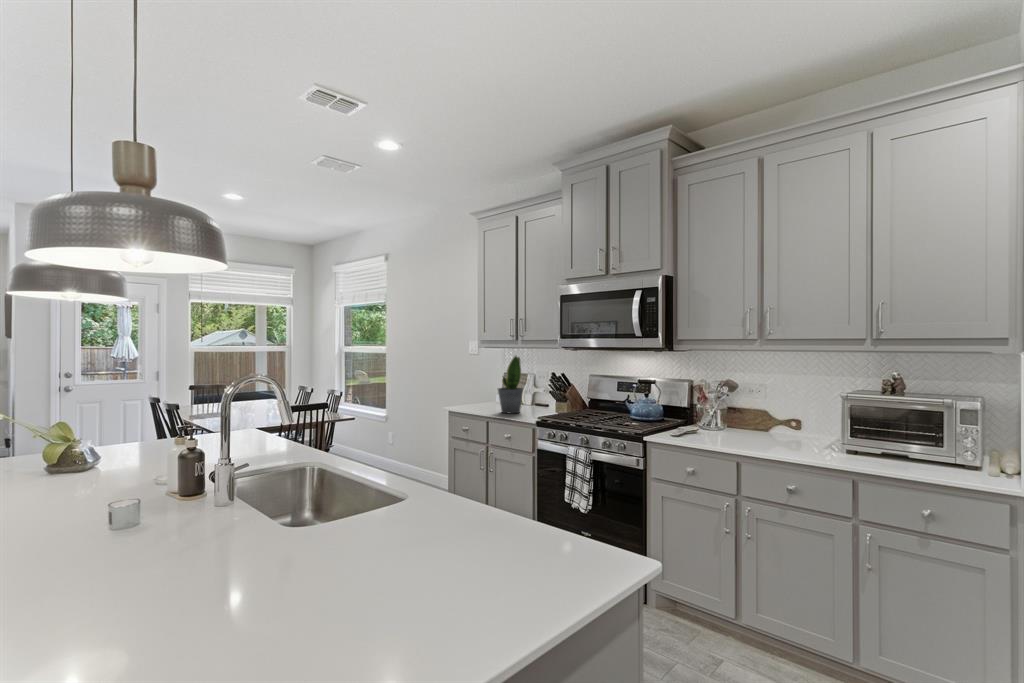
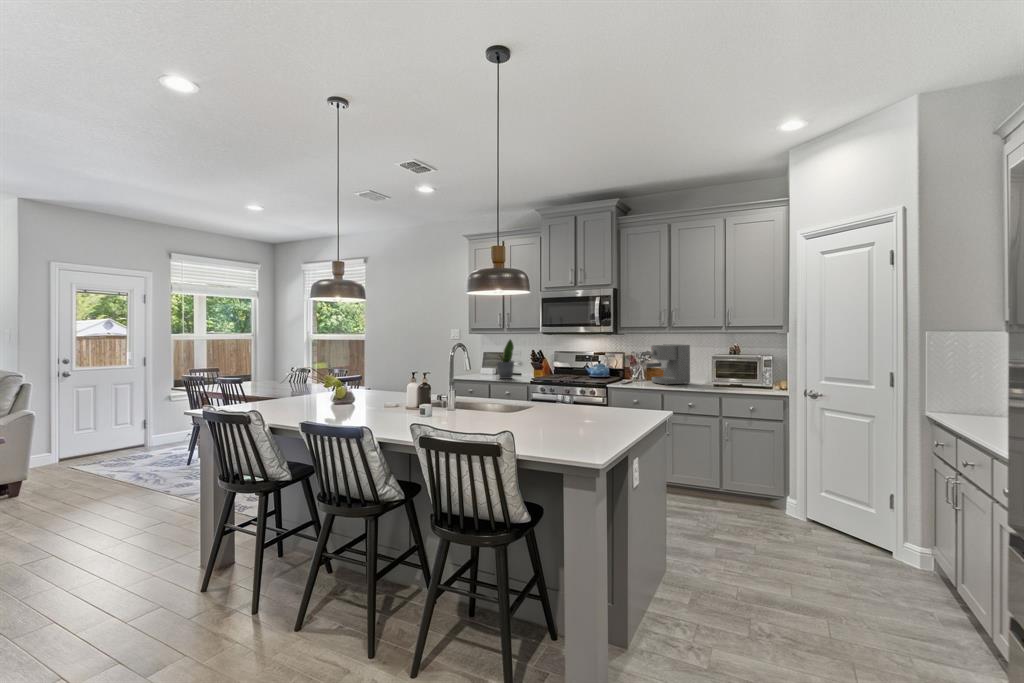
coffee maker: none [713,370,799,444] -> present [646,344,690,385]

